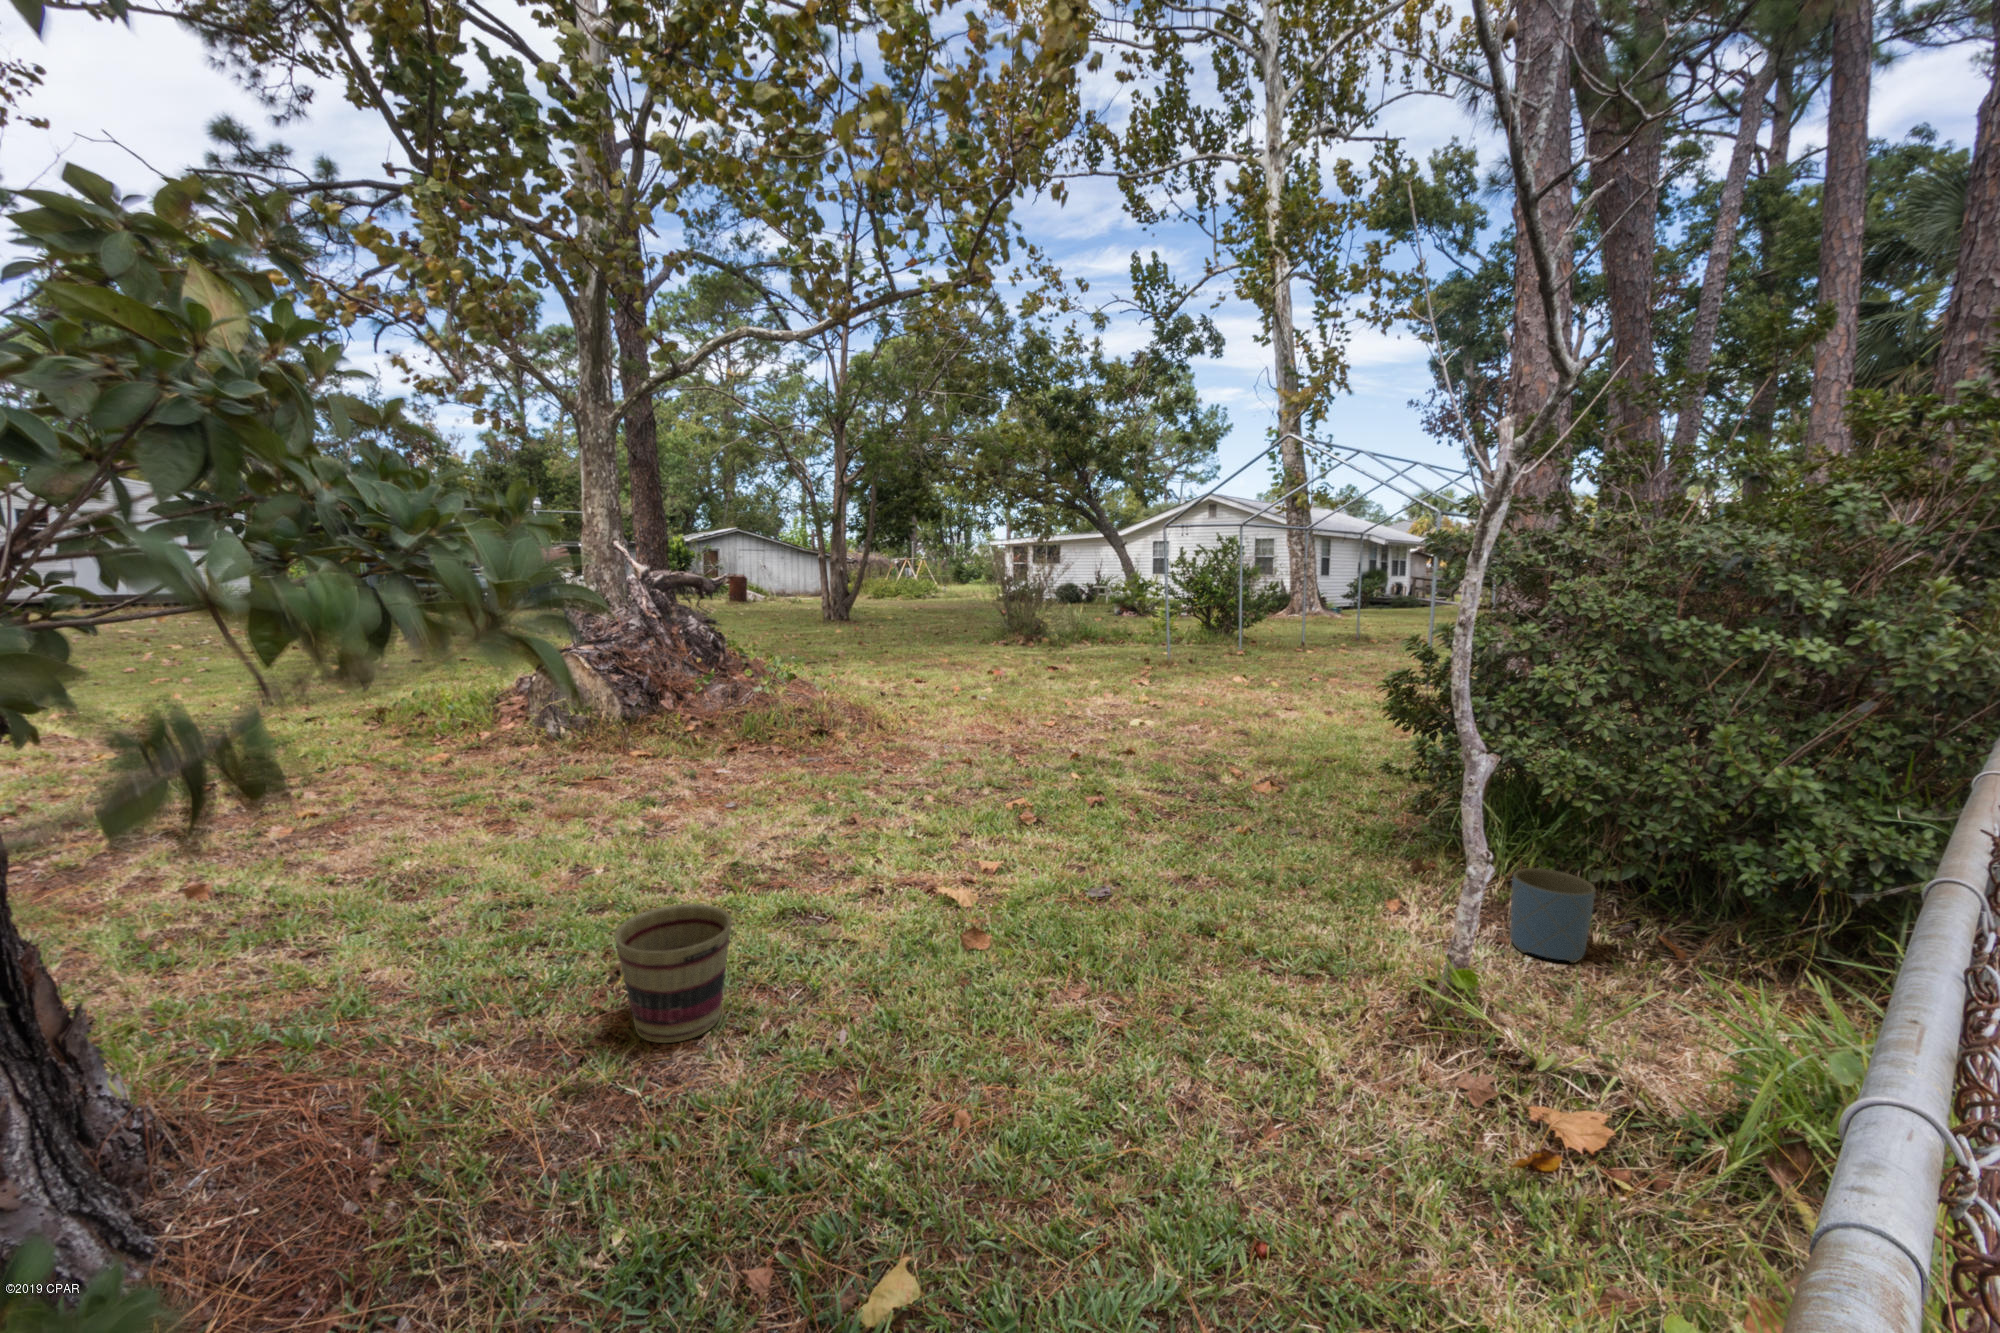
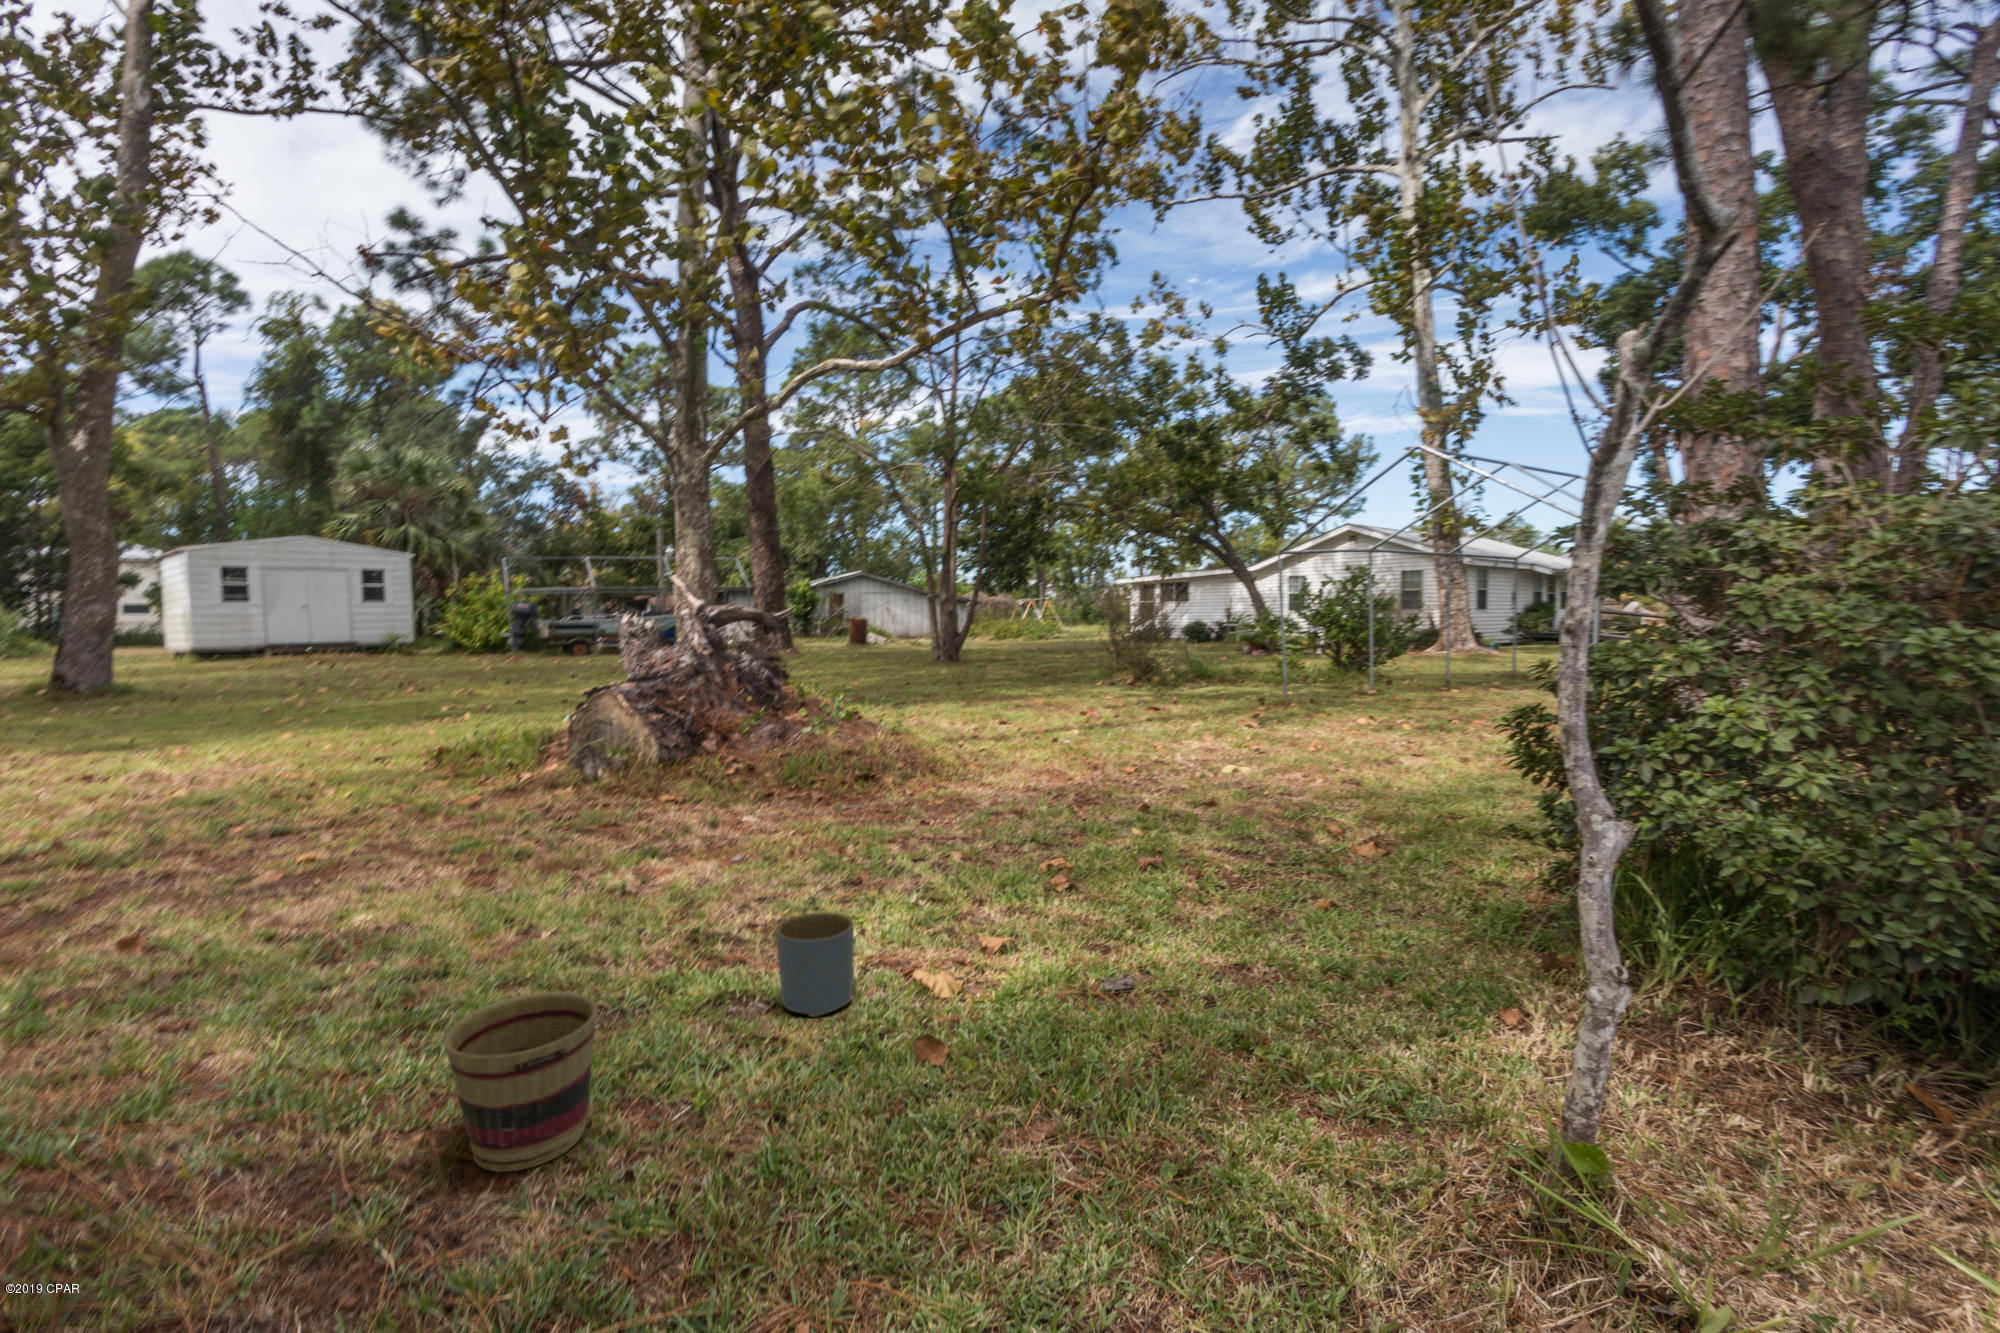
planter: present [1510,868,1595,963] -> present [776,912,854,1017]

